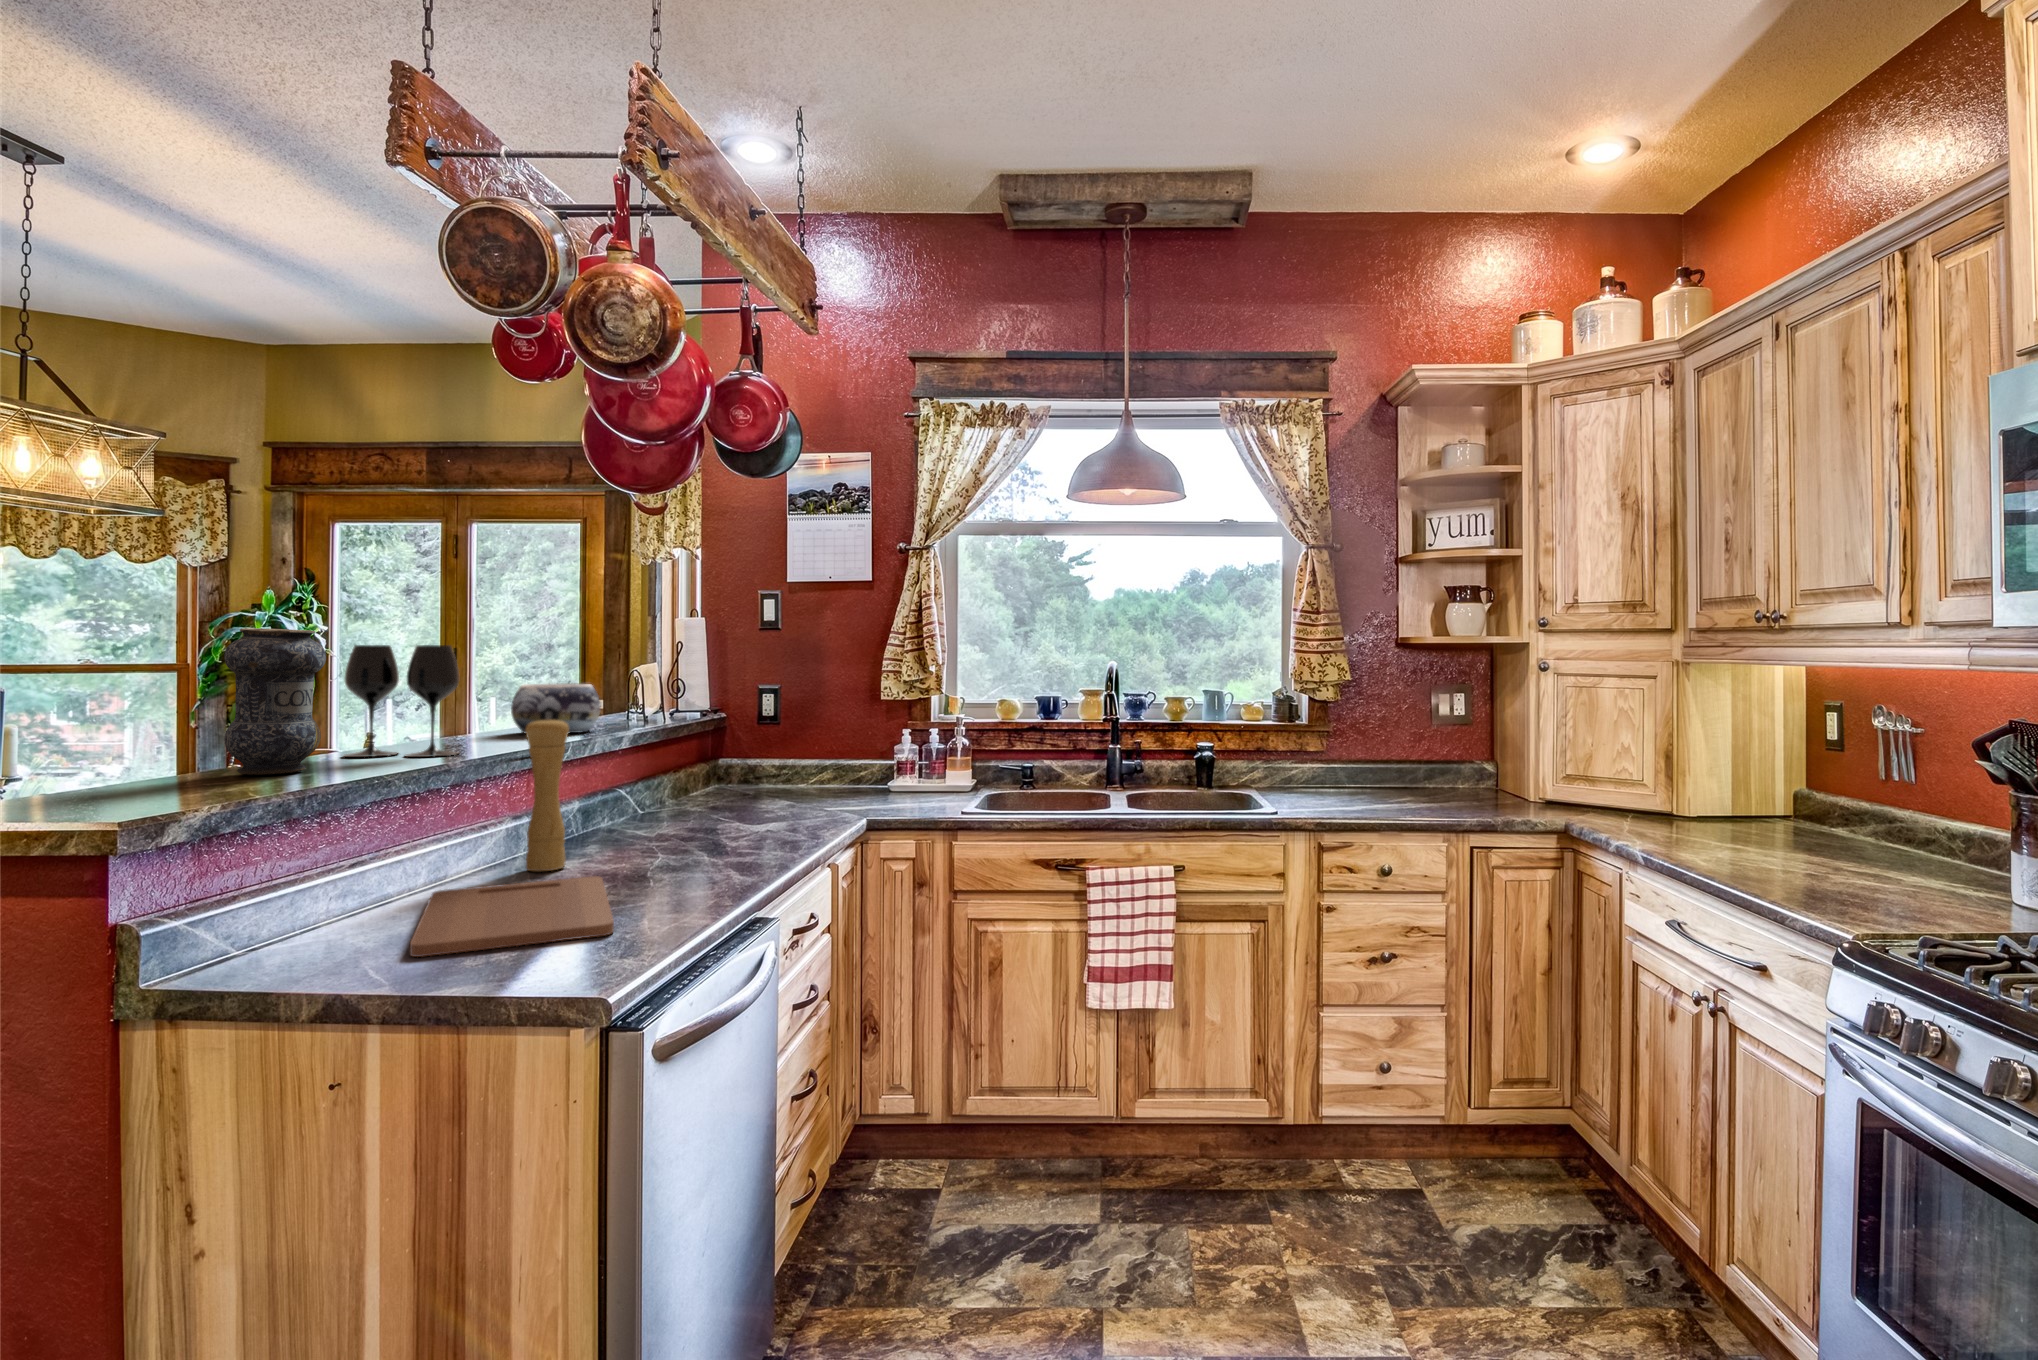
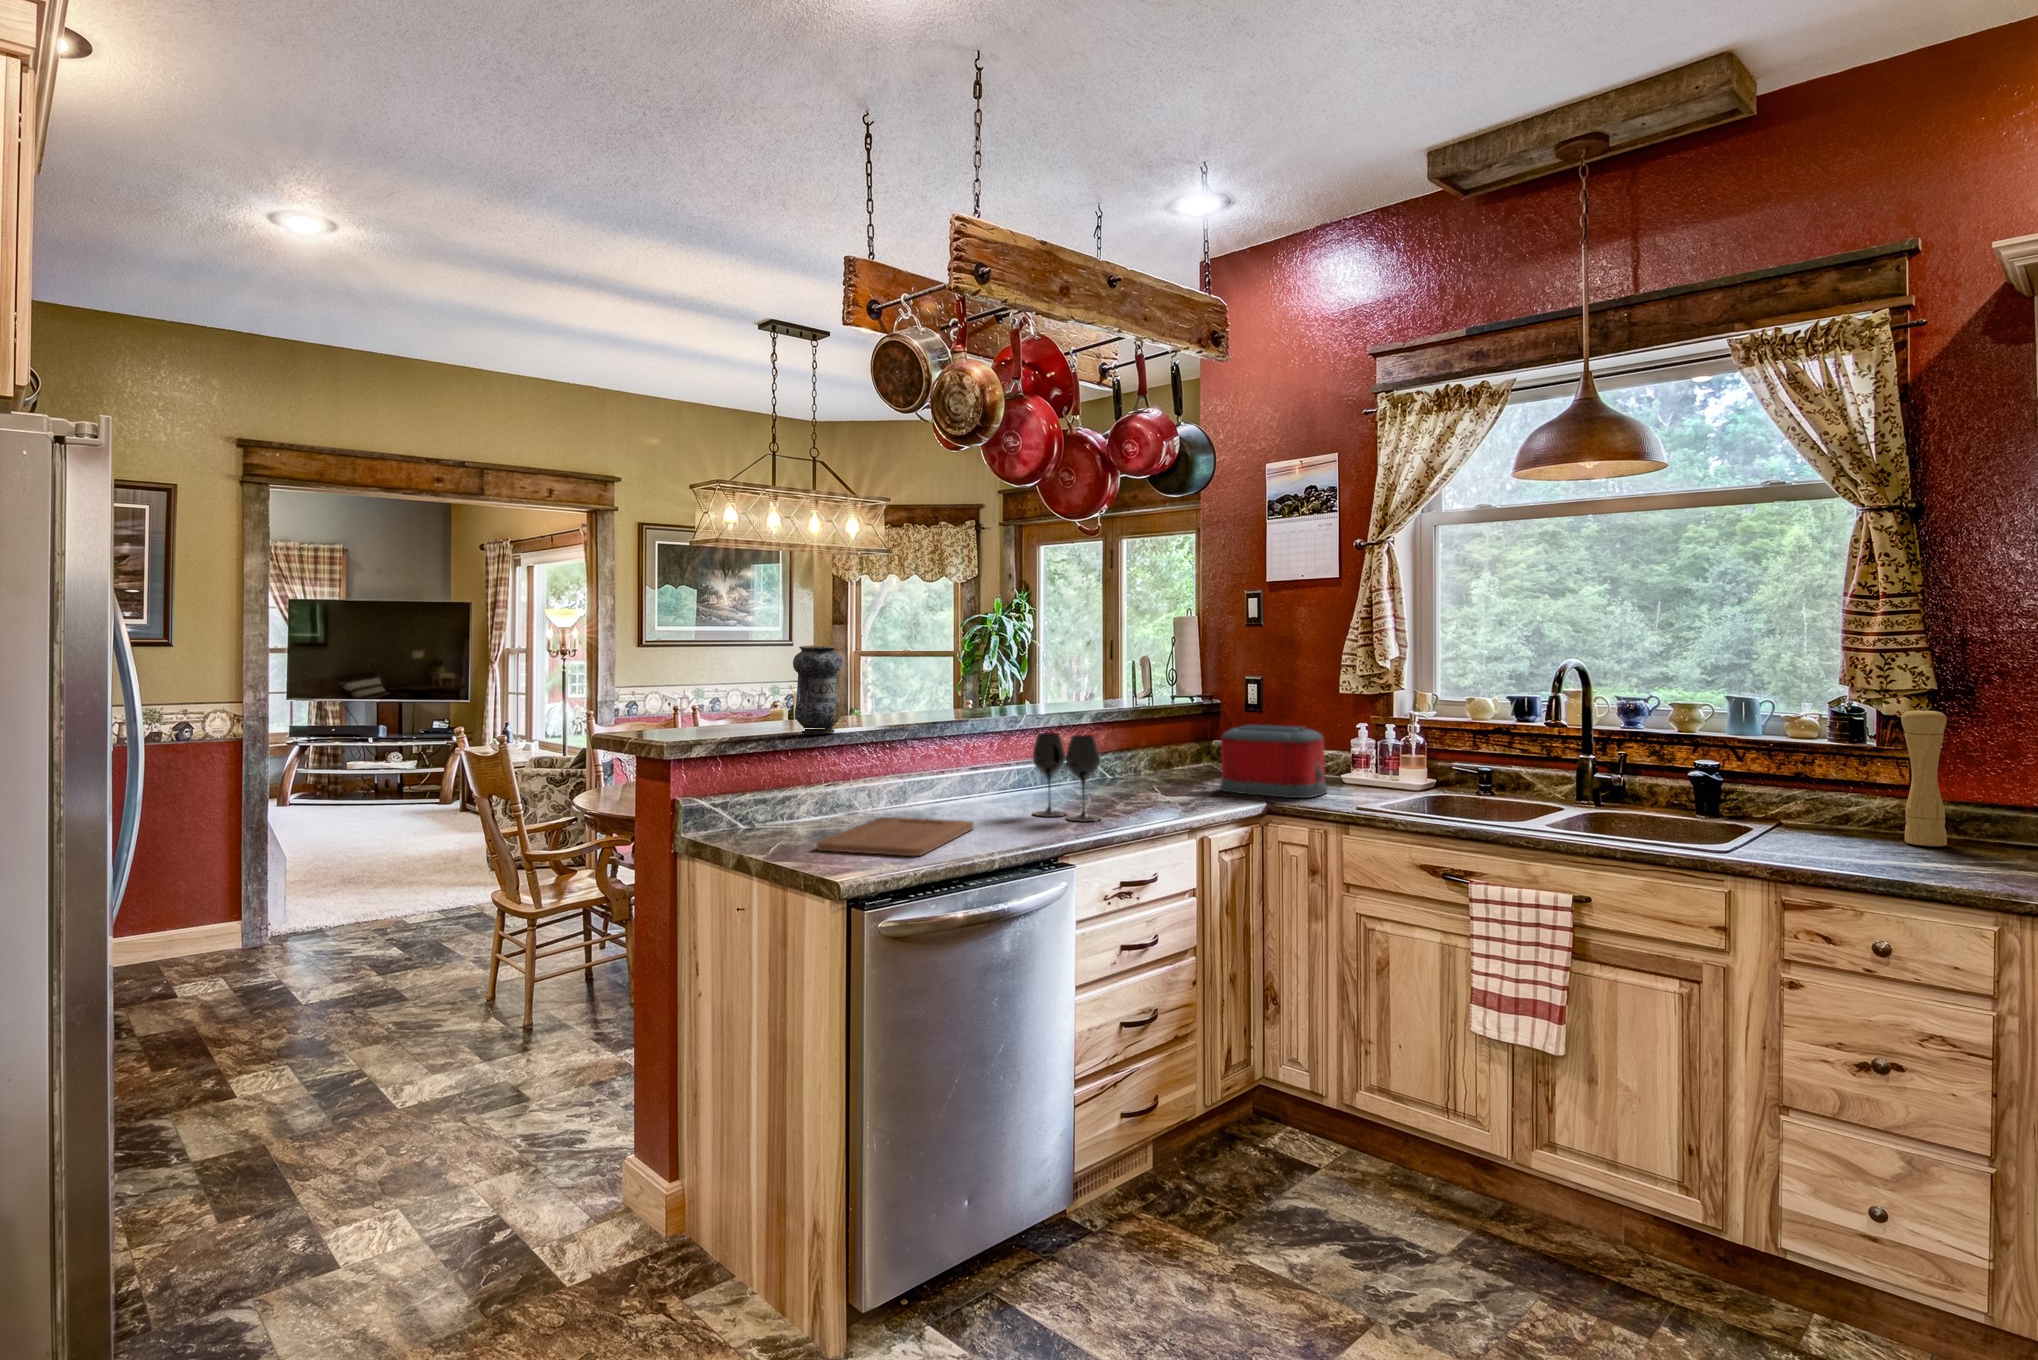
wine glass: present [344,645,459,757] -> present [1032,733,1101,822]
decorative bowl: present [511,683,601,733] -> none [1005,677,1066,716]
pepper mill: present [526,718,569,872] -> present [1901,708,1947,846]
toaster: none [783,732,897,808] -> present [1220,725,1327,798]

